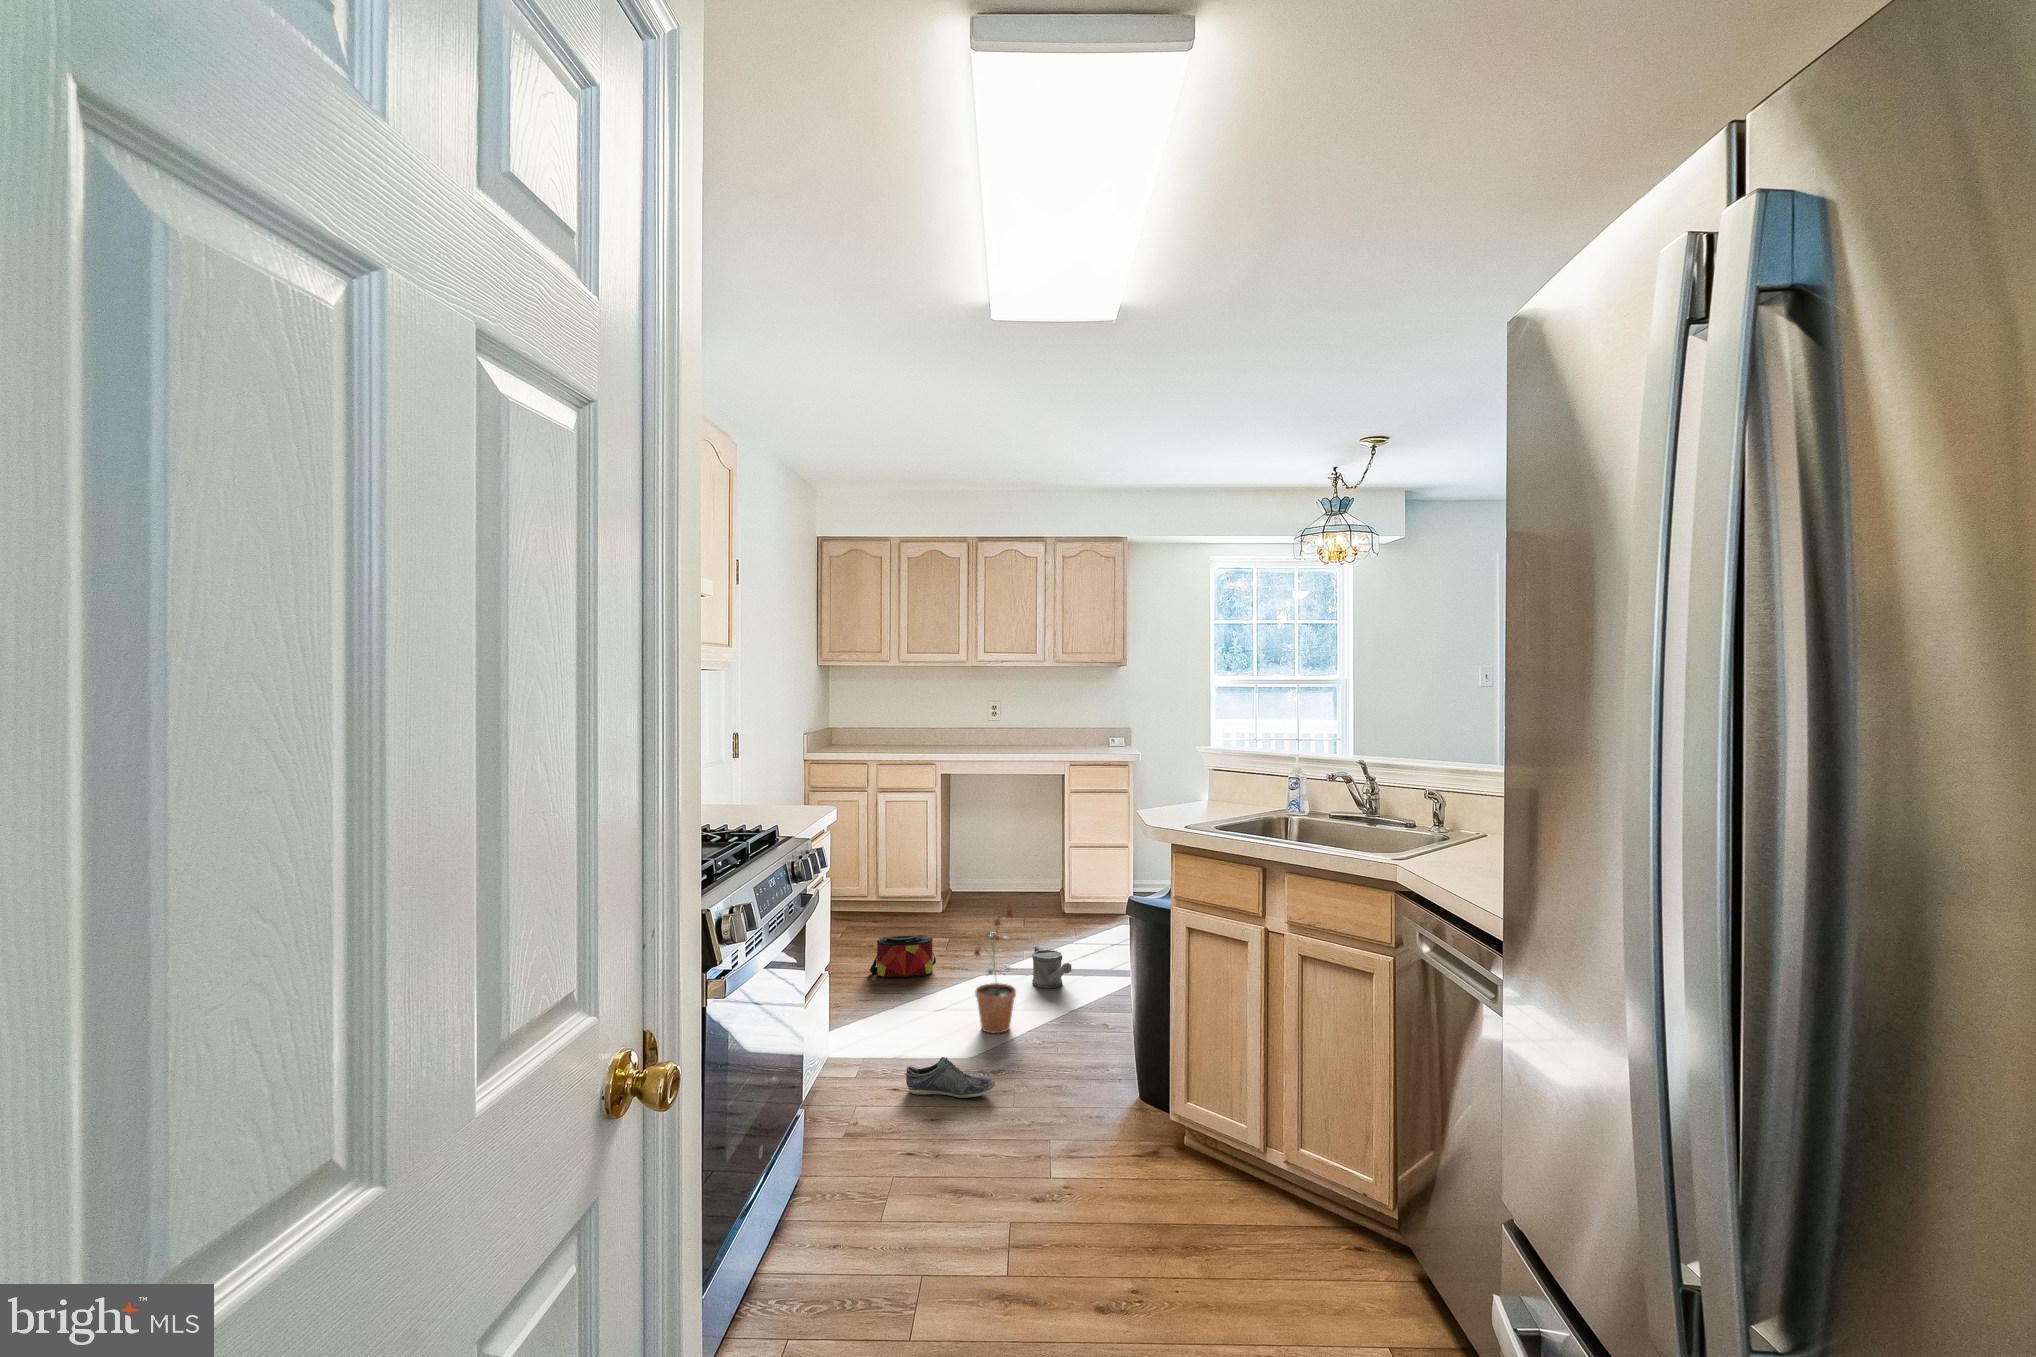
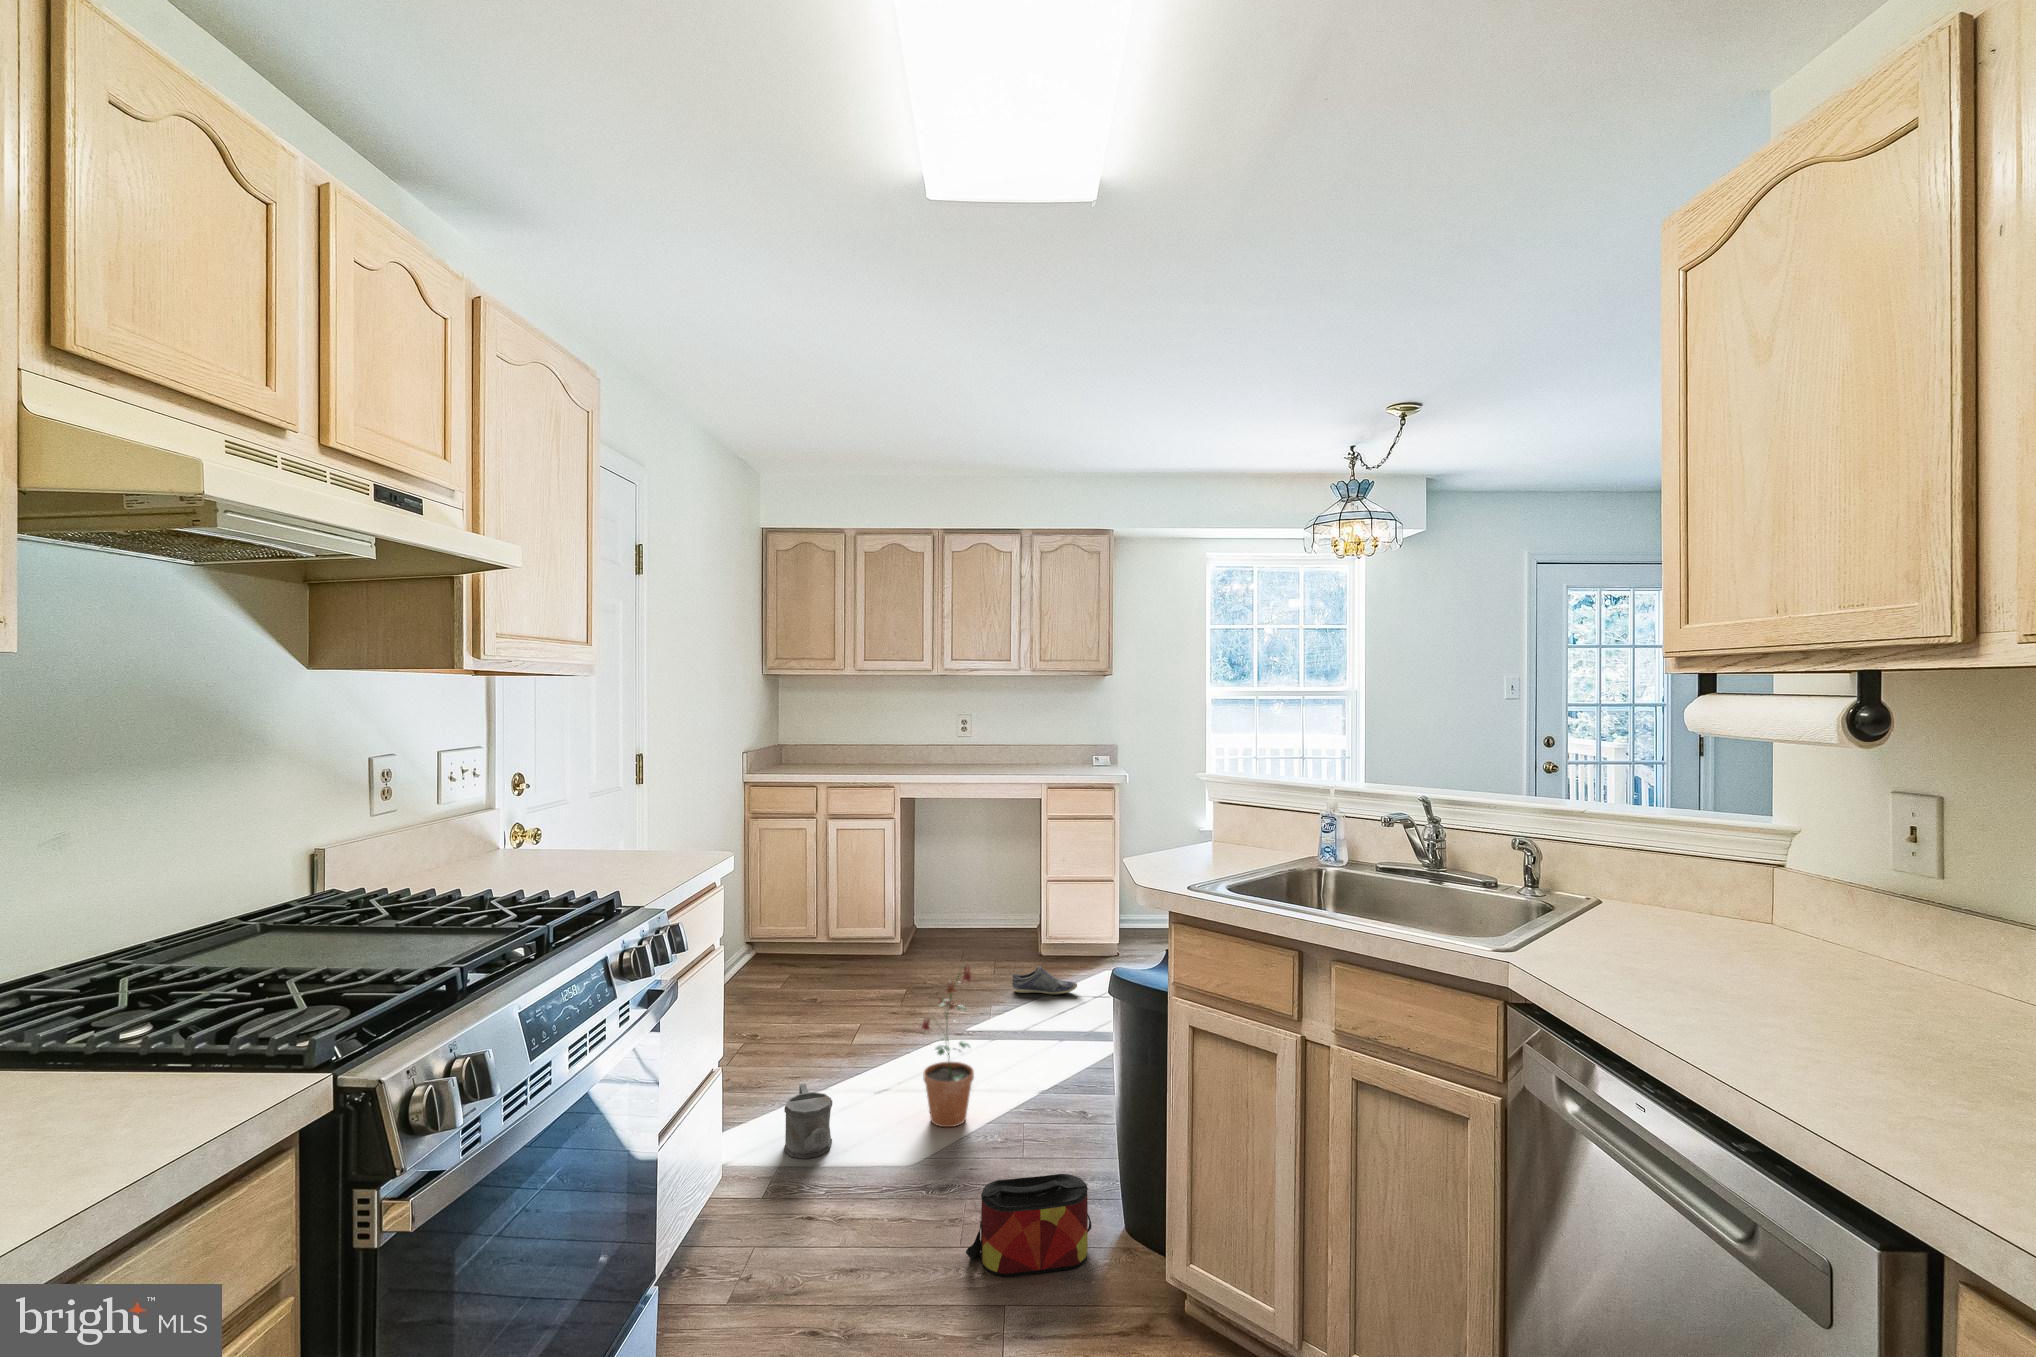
bag: present [870,935,936,978] -> present [966,1174,1092,1277]
watering can: present [1032,946,1071,988] -> present [784,1084,832,1159]
shoe: present [906,1057,995,1098] -> present [1012,966,1077,994]

